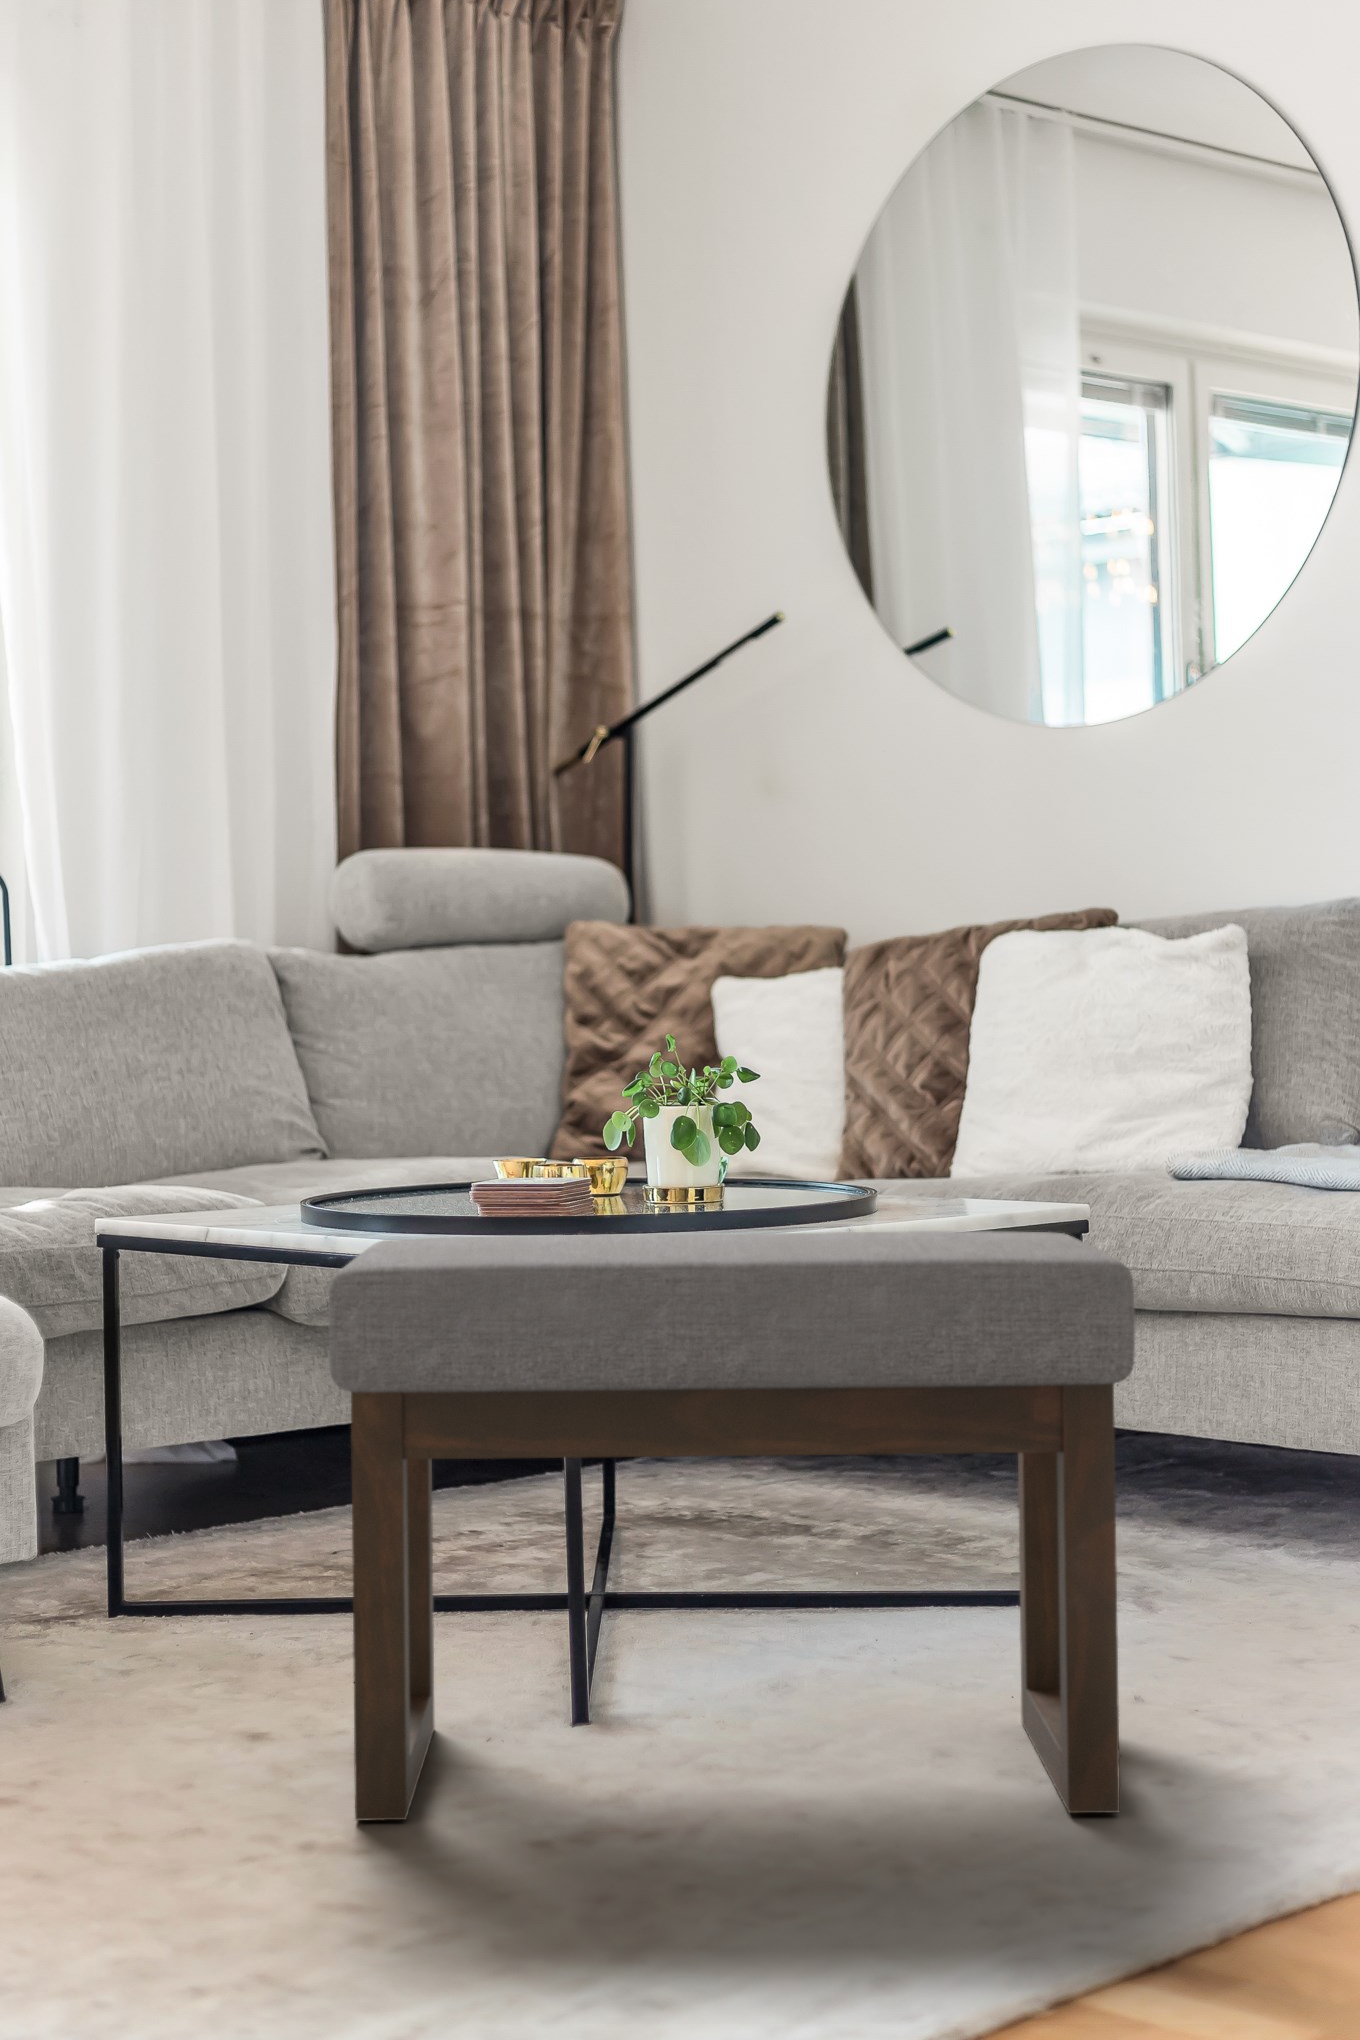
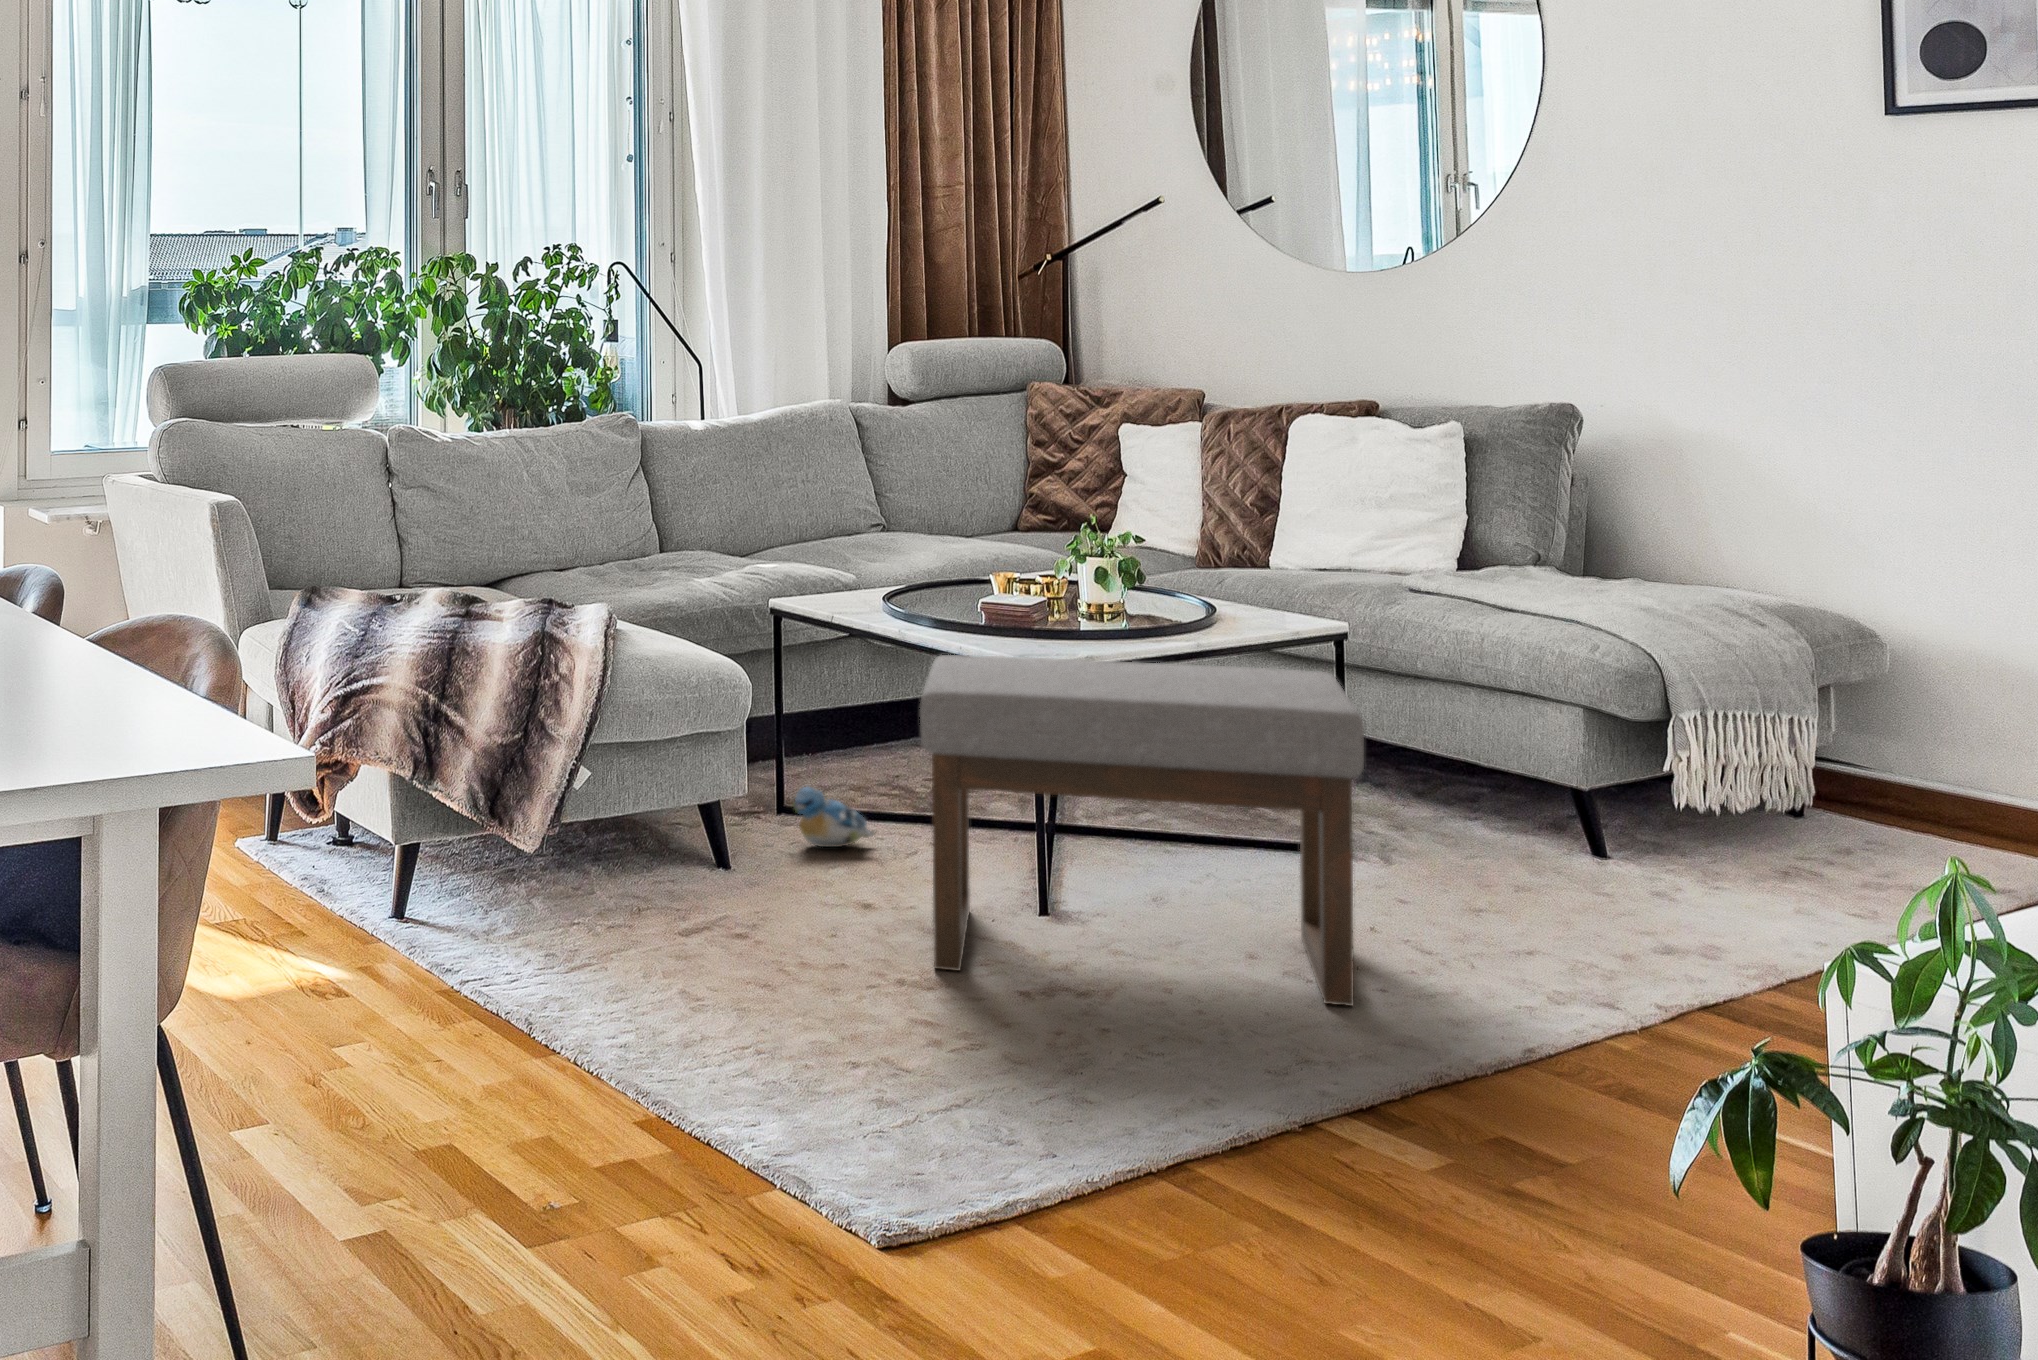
plush toy: none [112,1541,273,1654] -> present [793,787,875,847]

